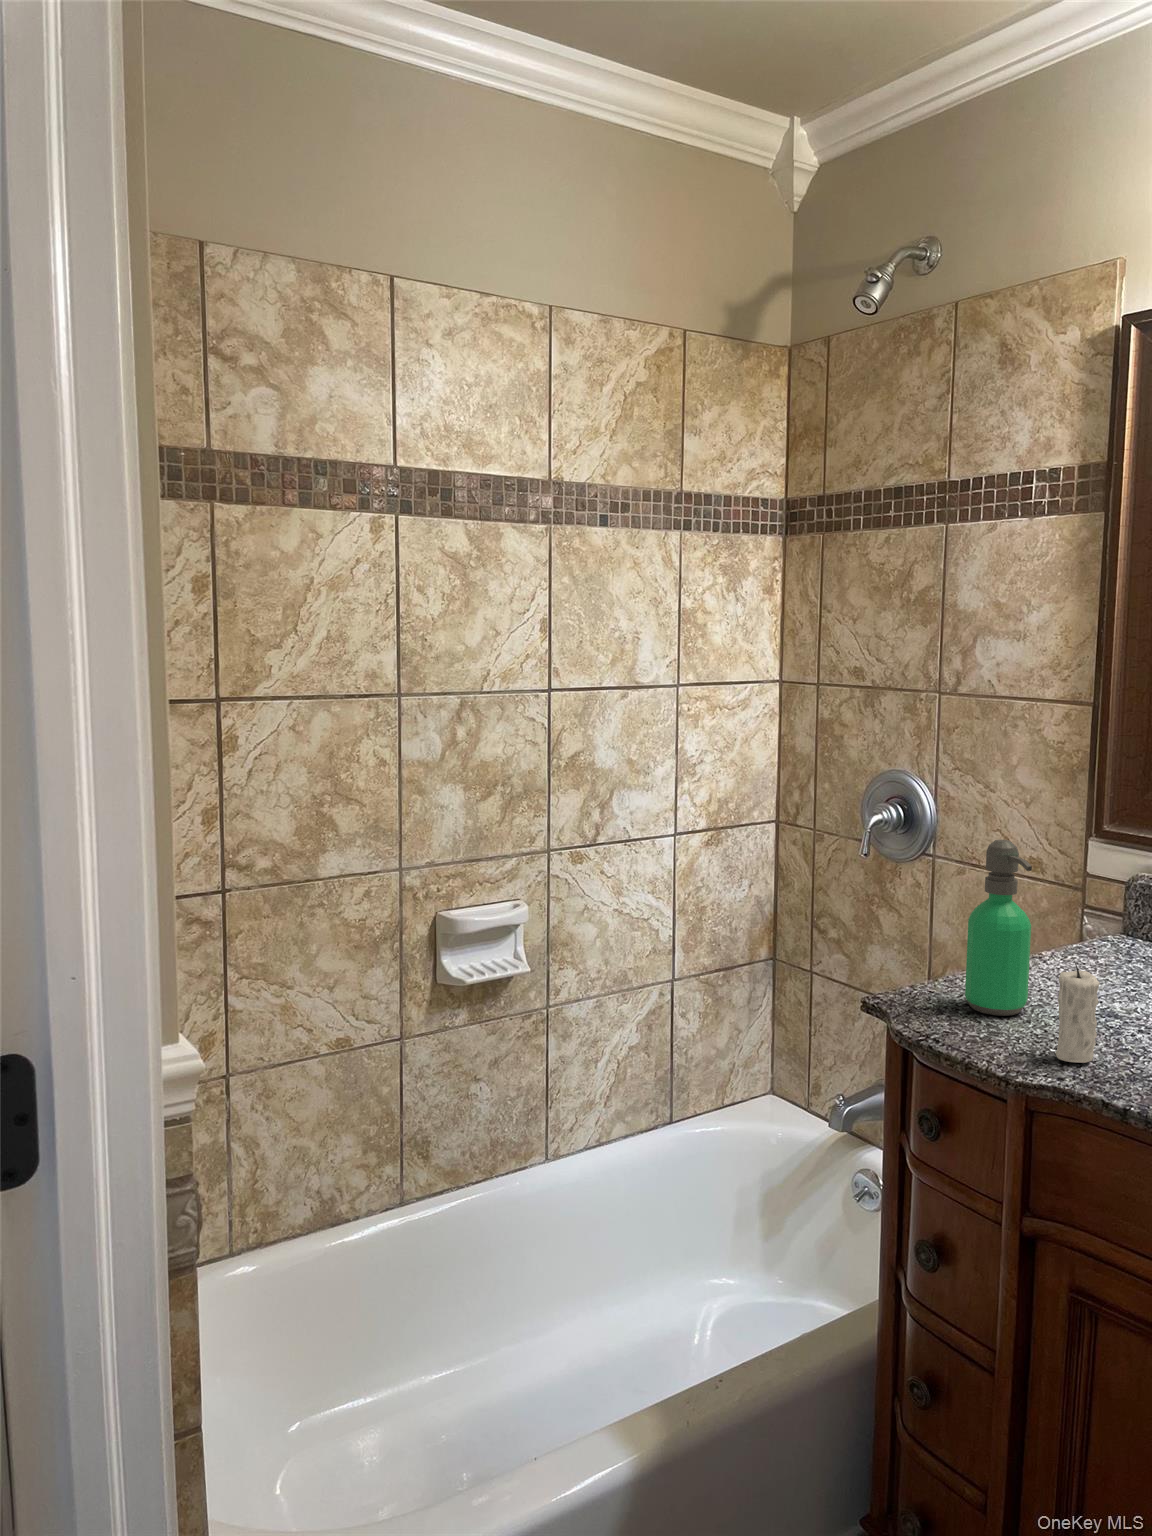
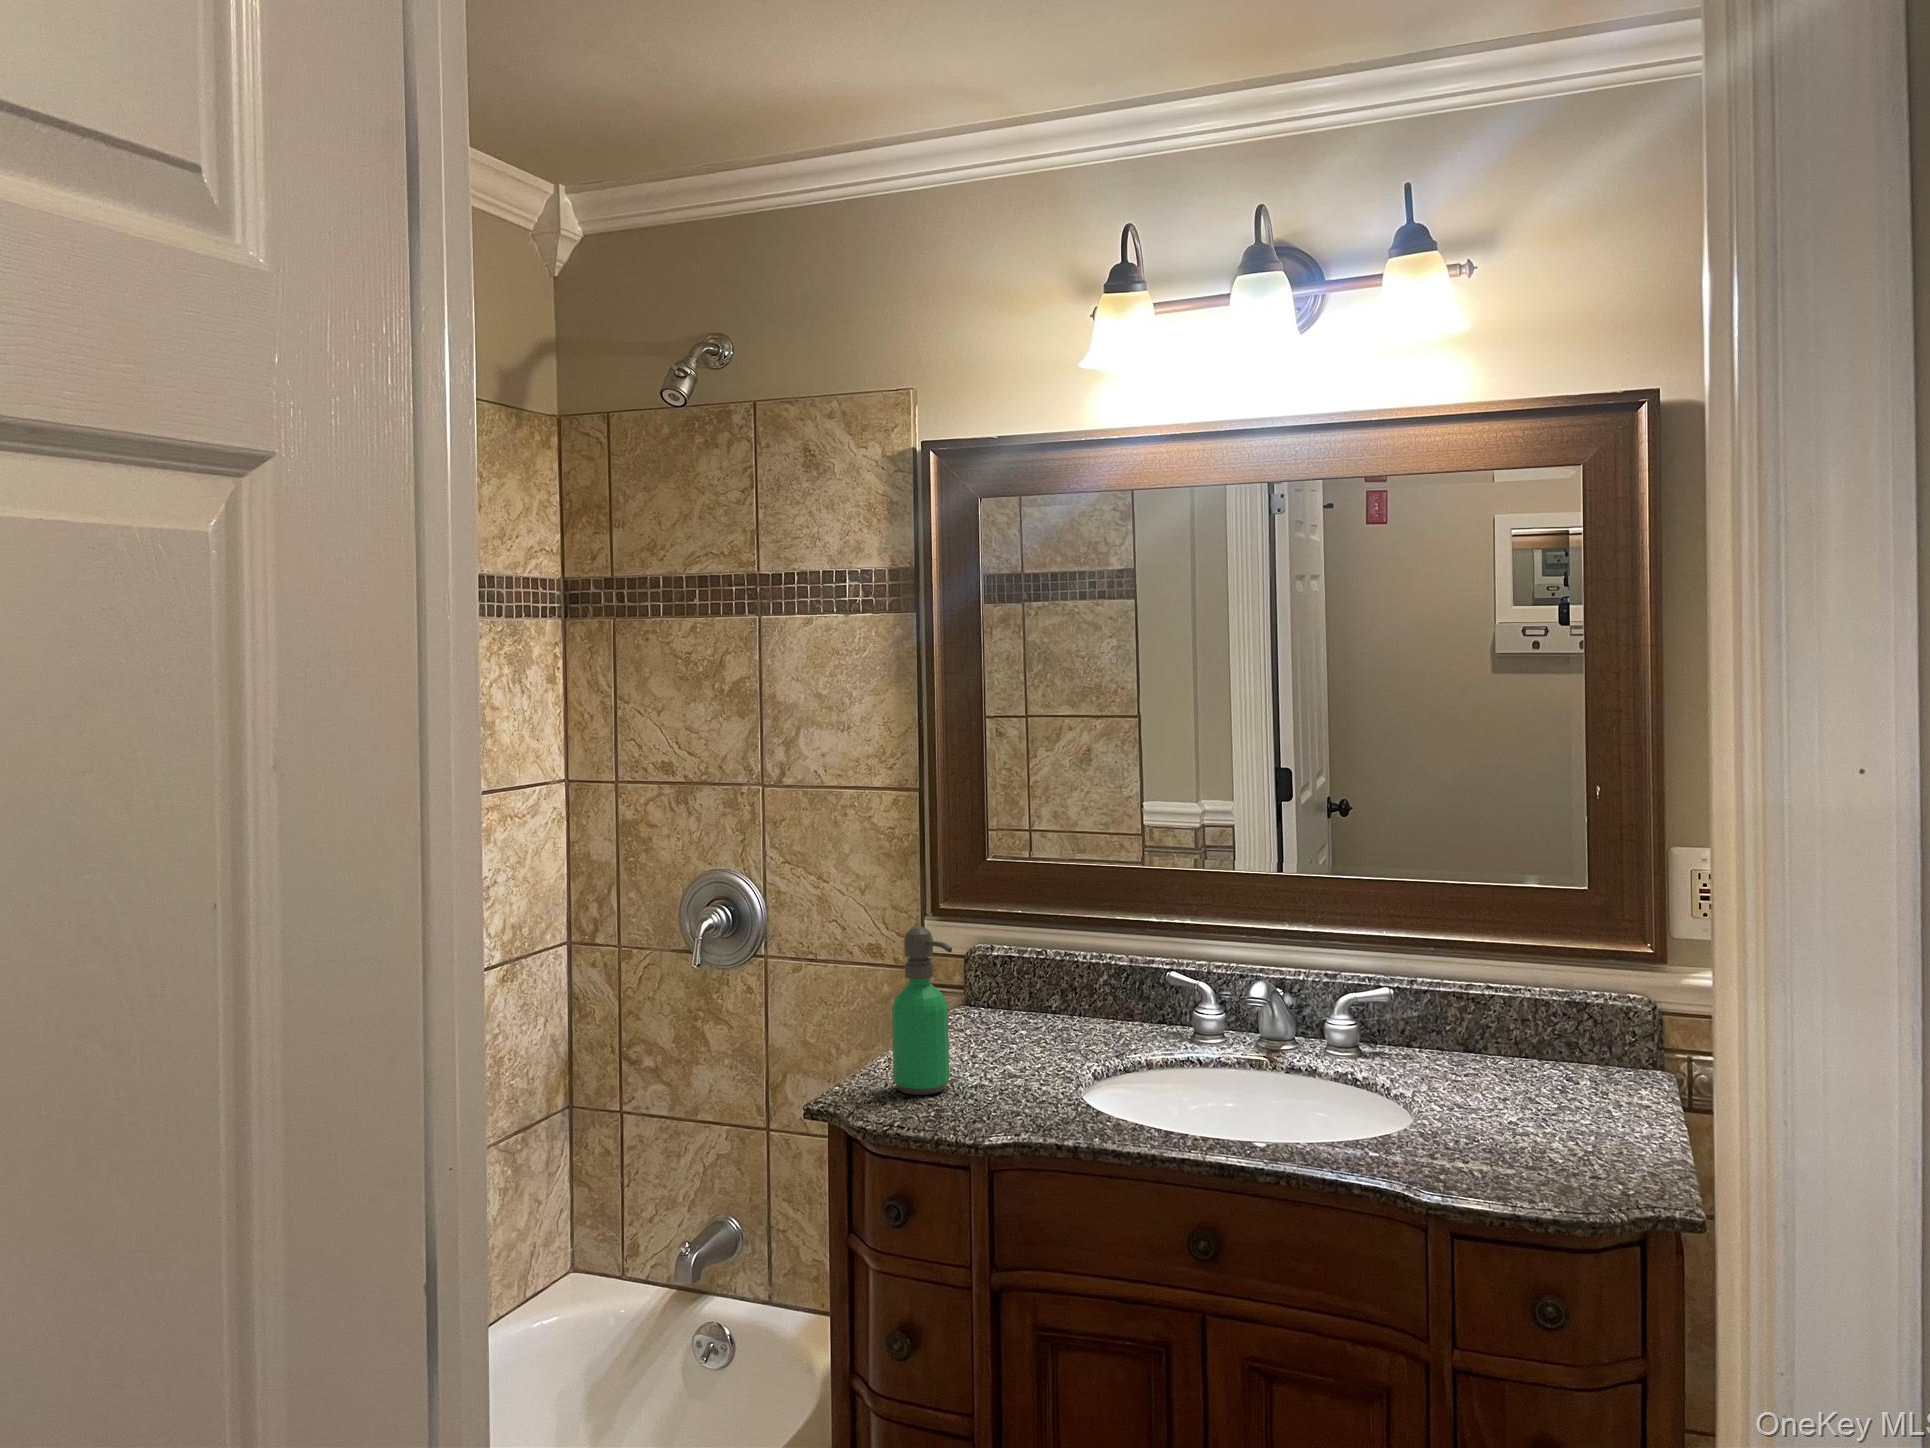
candle: present [1056,961,1100,1063] -> none [999,1020,1034,1118]

